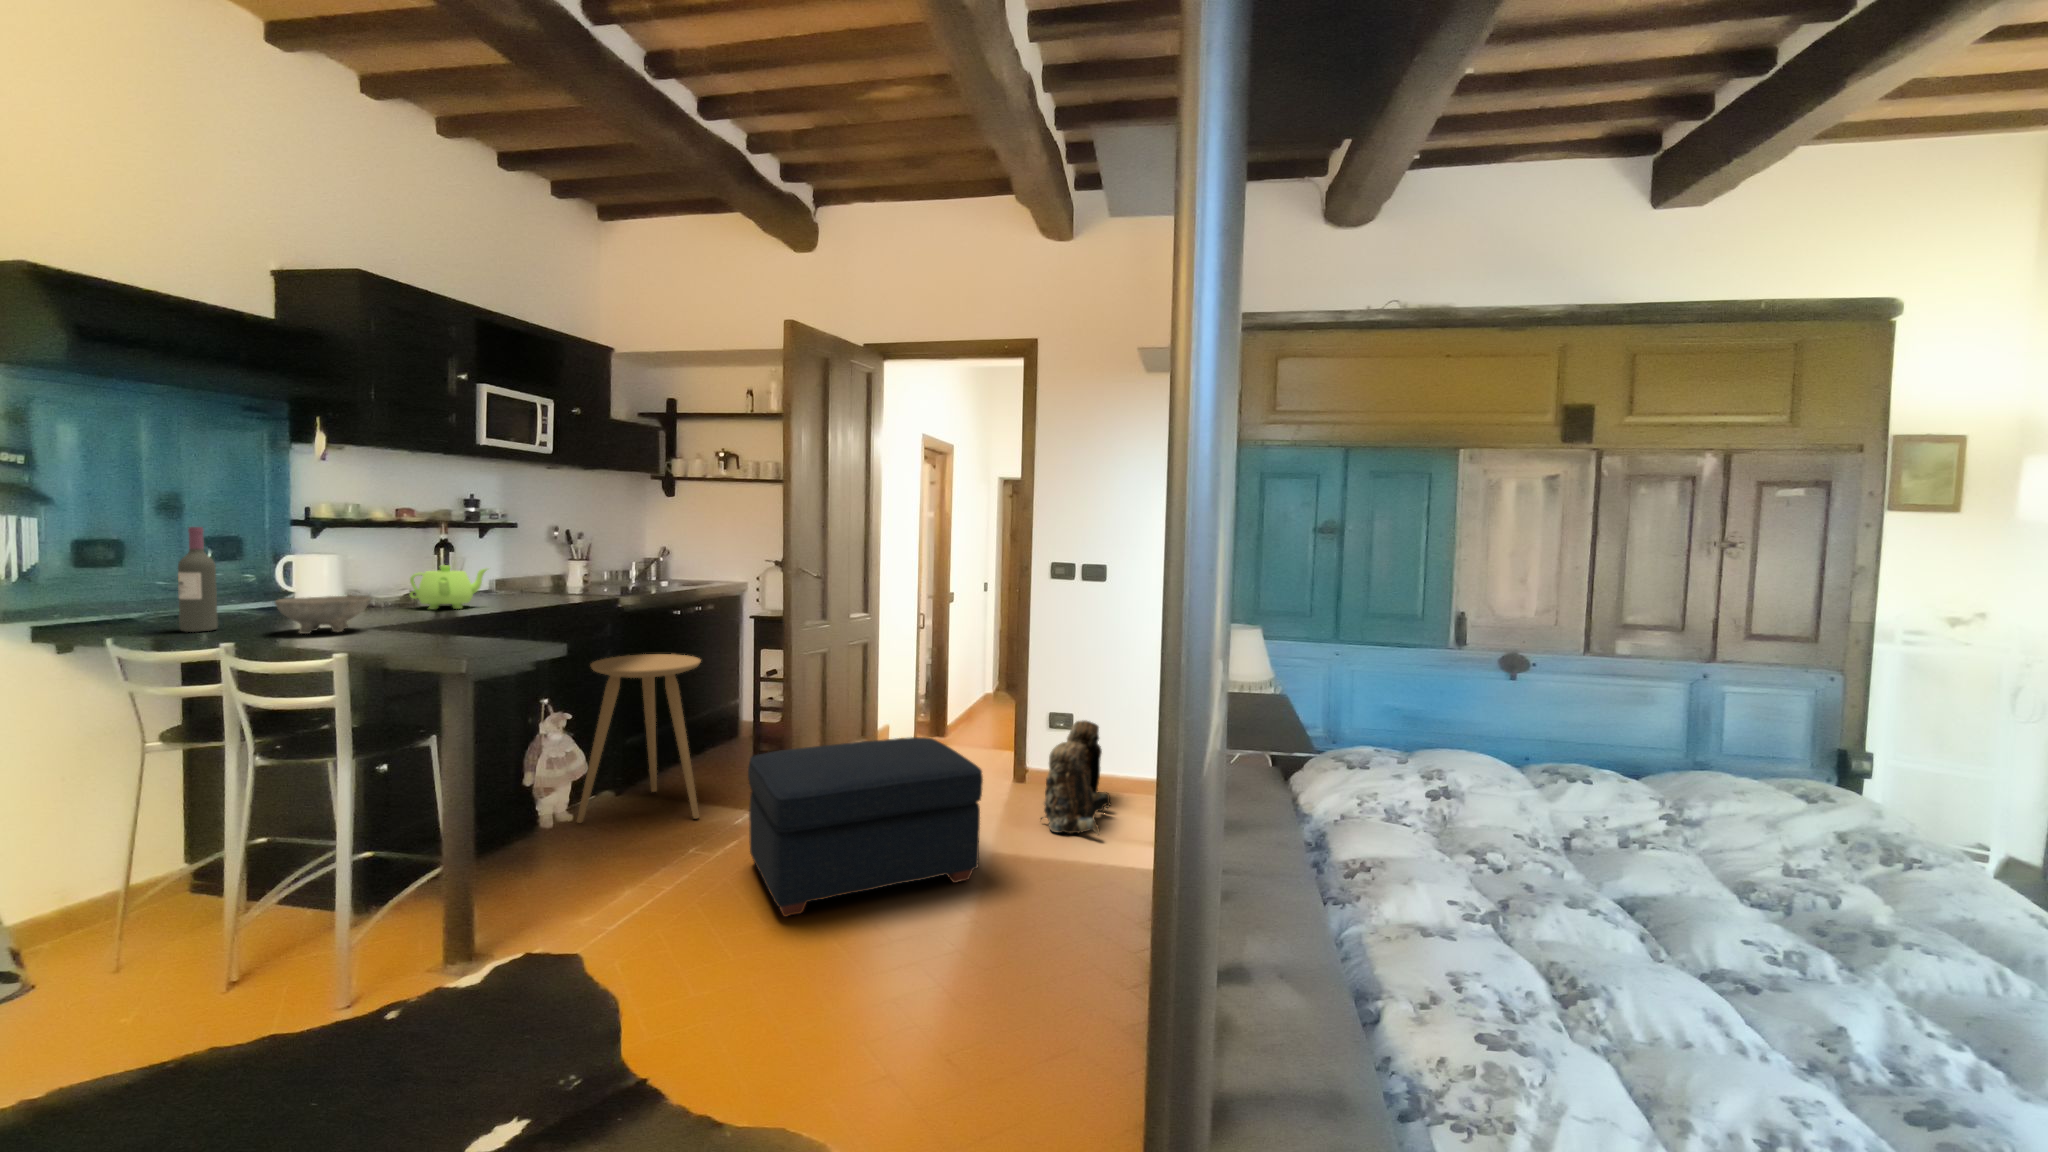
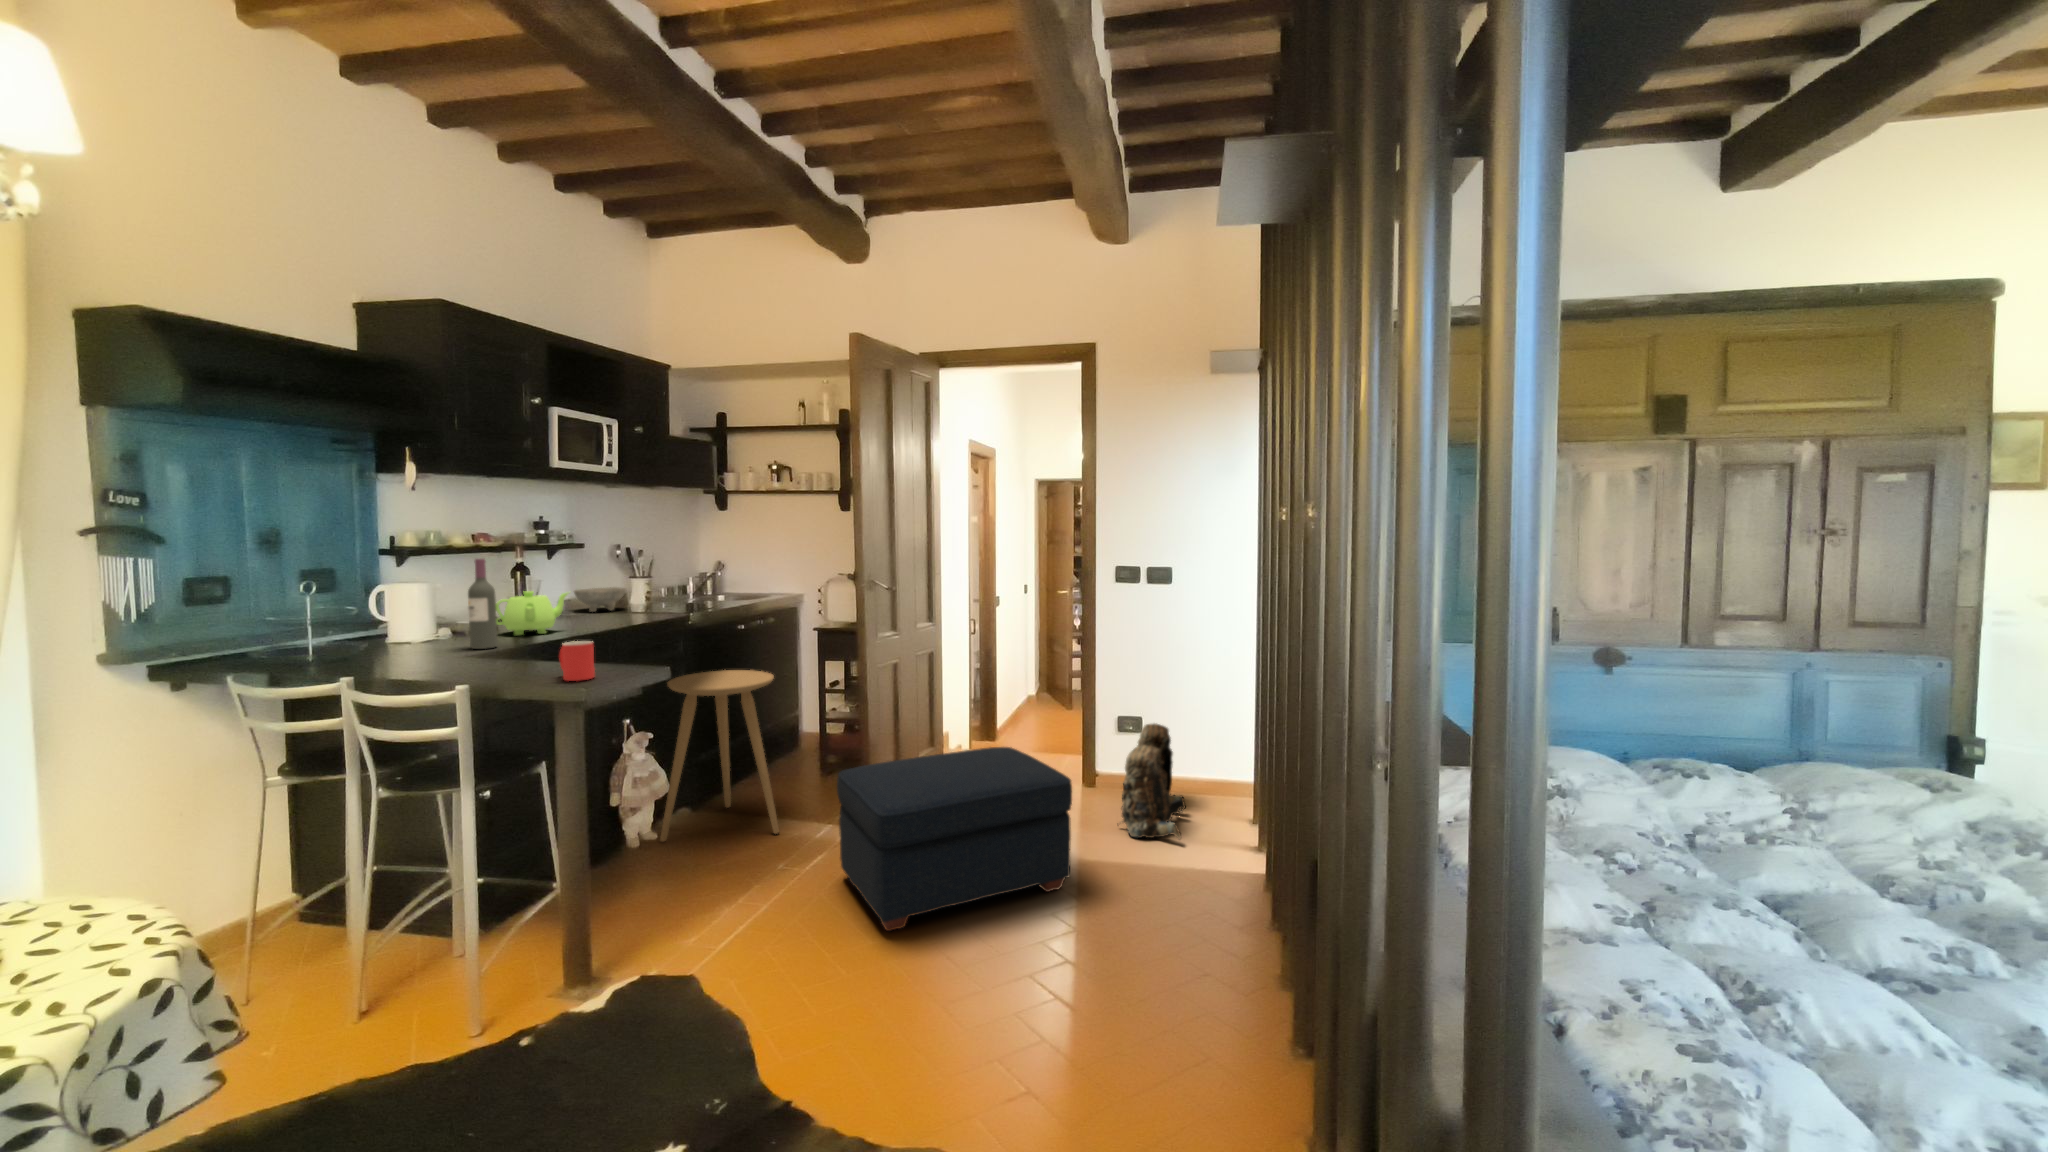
wine bottle: present [178,527,218,632] -> present [468,558,498,649]
bowl: present [275,596,370,634] -> present [574,587,626,612]
mug: none [447,611,482,651] -> present [559,641,595,681]

